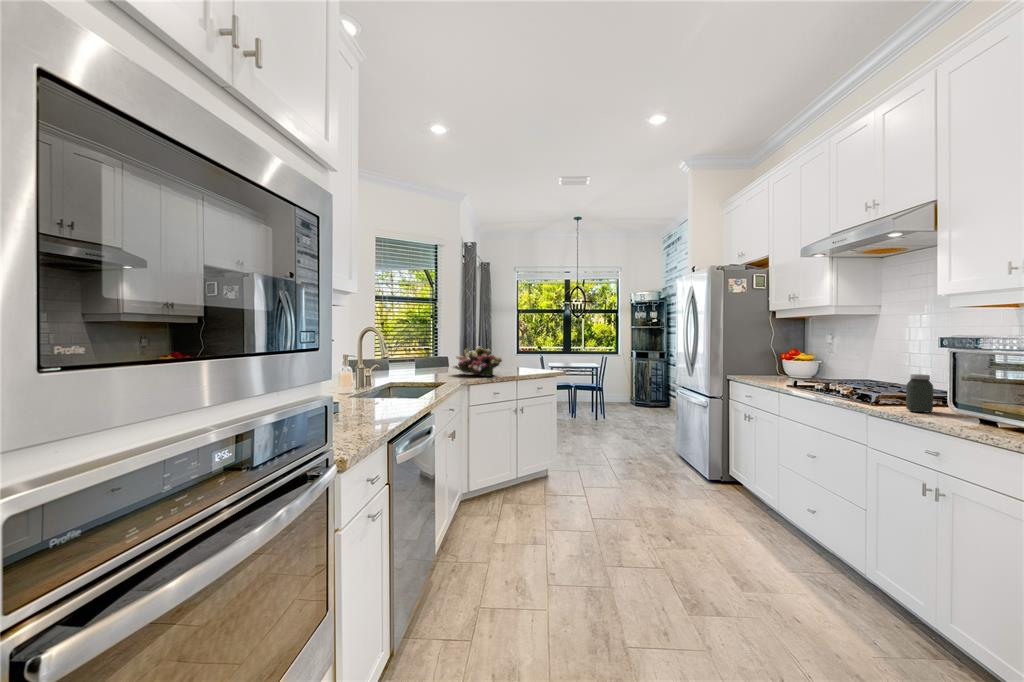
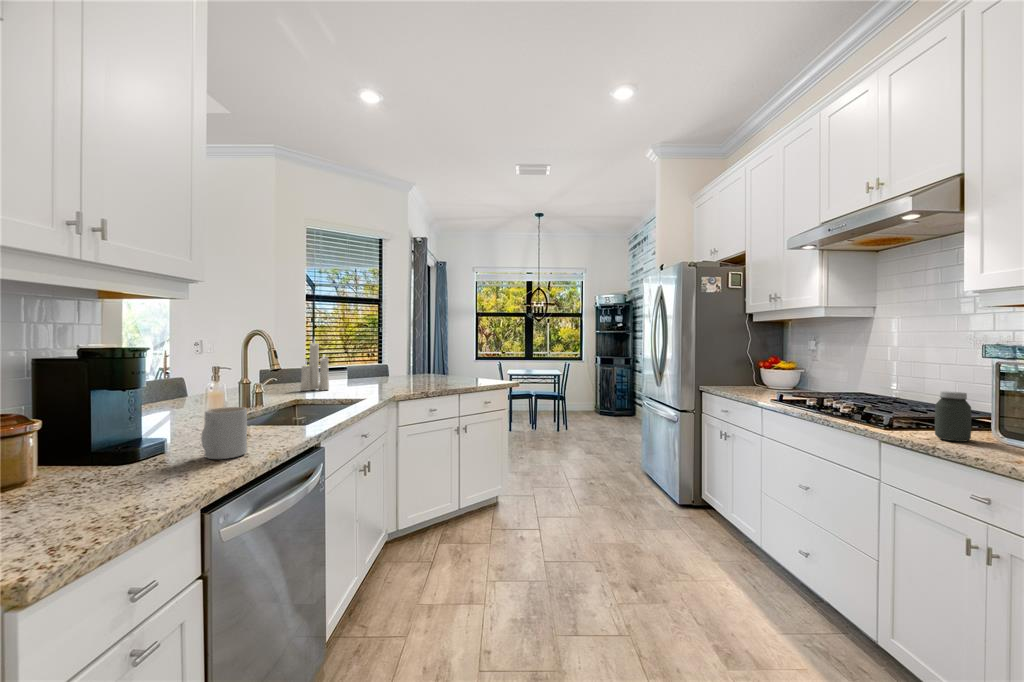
candle: none [391,331,413,377] -> present [300,343,329,391]
flower arrangement: present [453,347,502,376] -> none [382,353,442,389]
mug: none [371,383,396,416] -> present [201,407,247,459]

